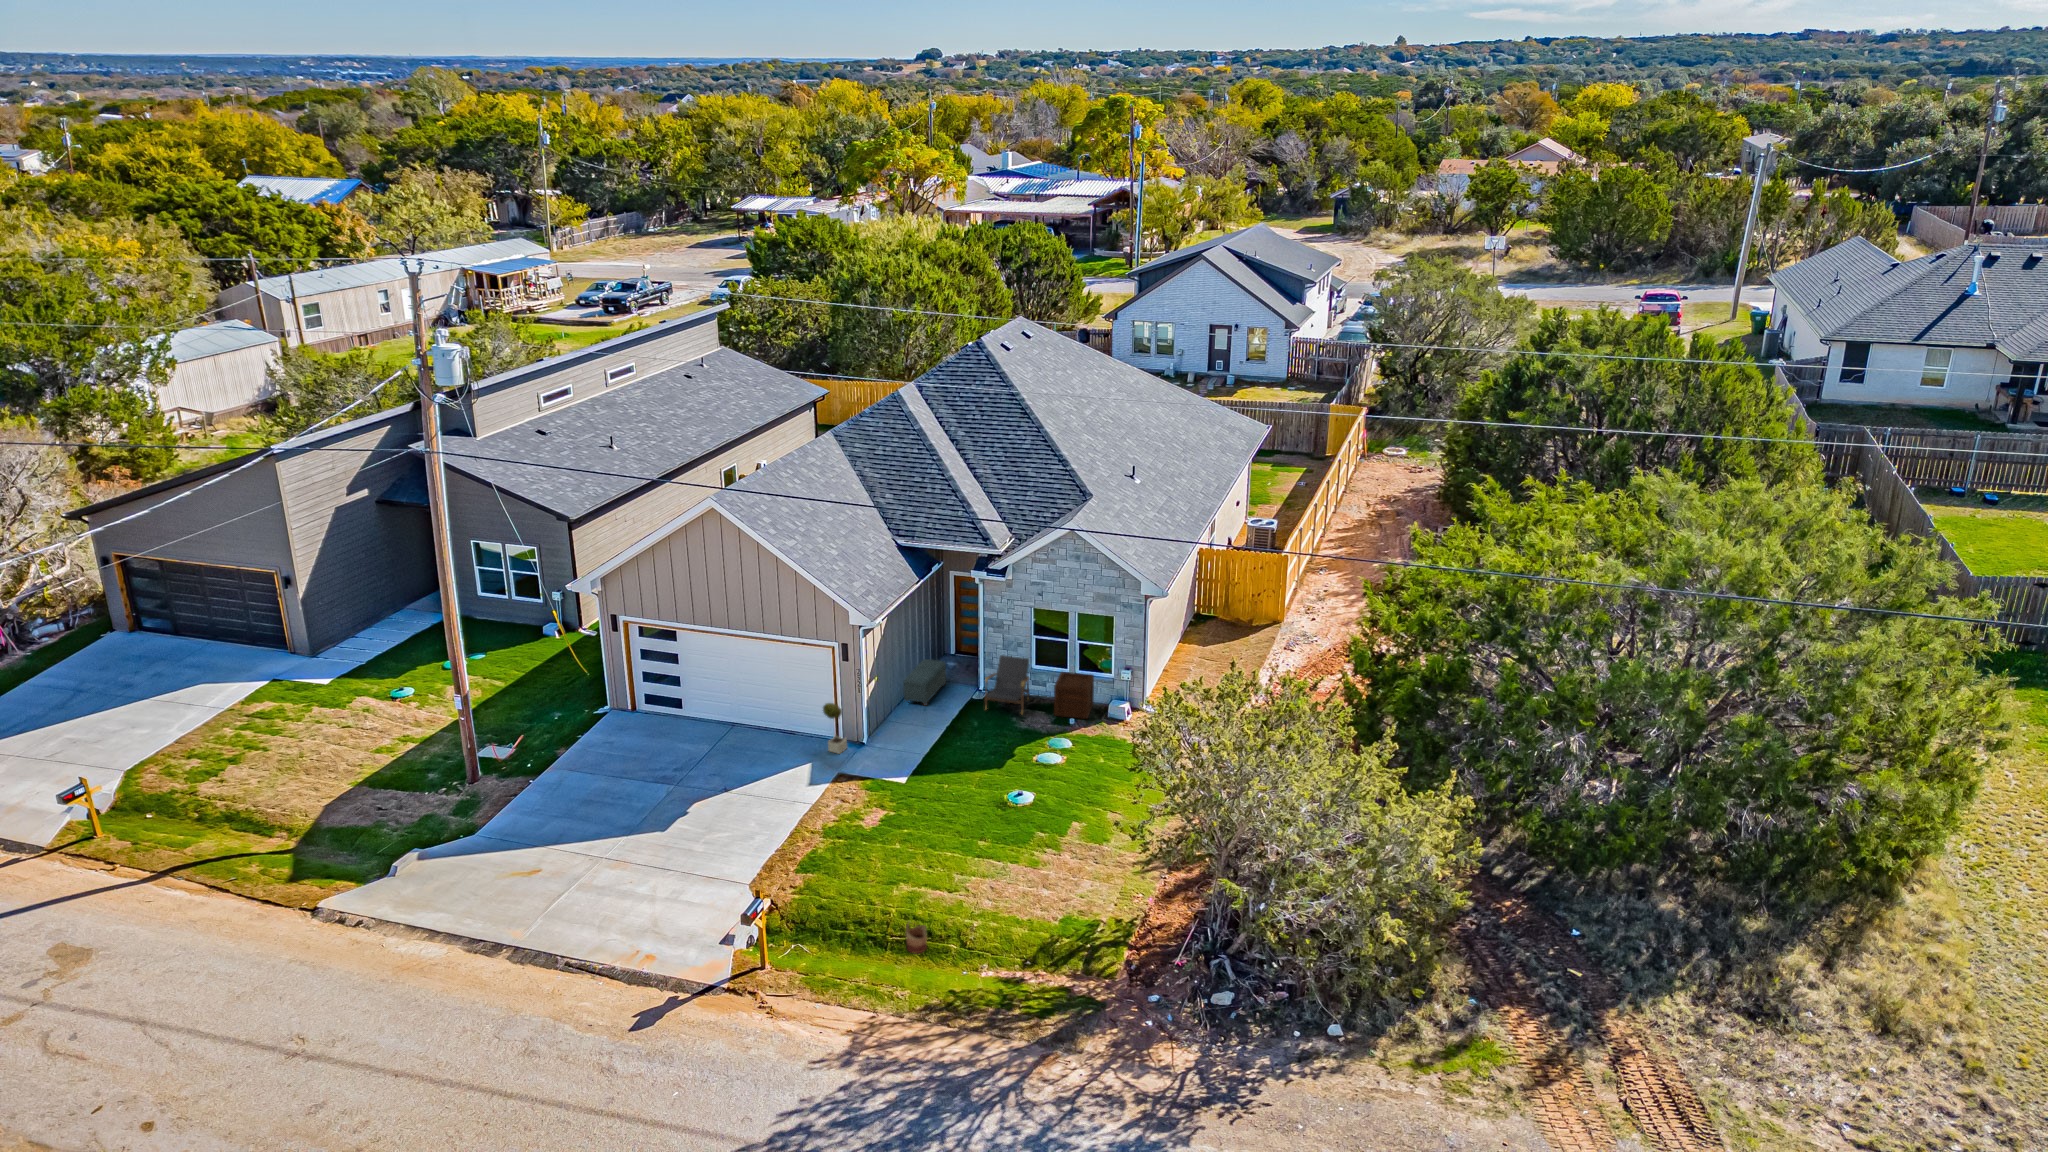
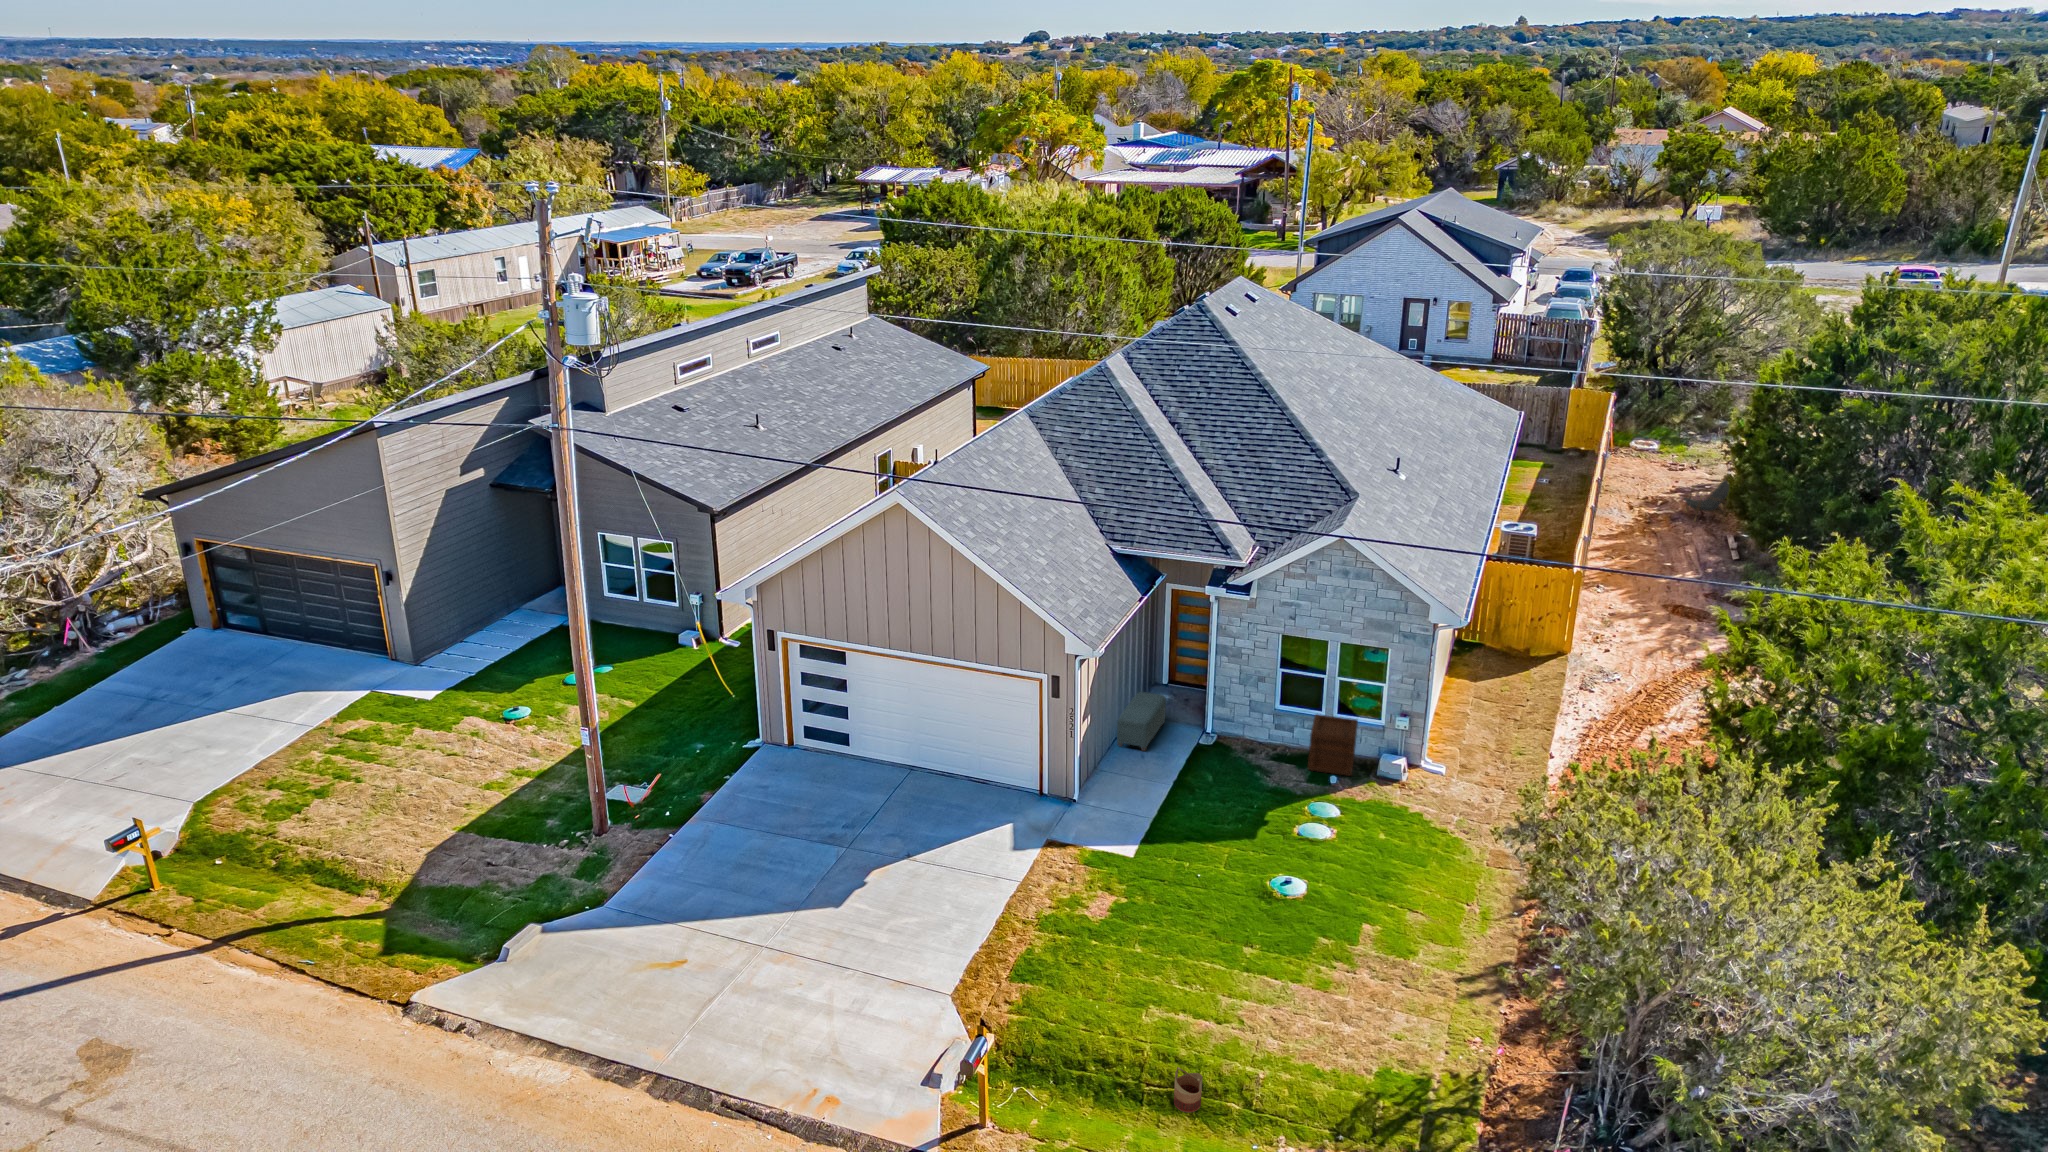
lounge chair: present [985,655,1029,713] -> present [1684,480,1729,520]
potted tree: present [823,703,847,754] -> none [1027,748,1055,813]

